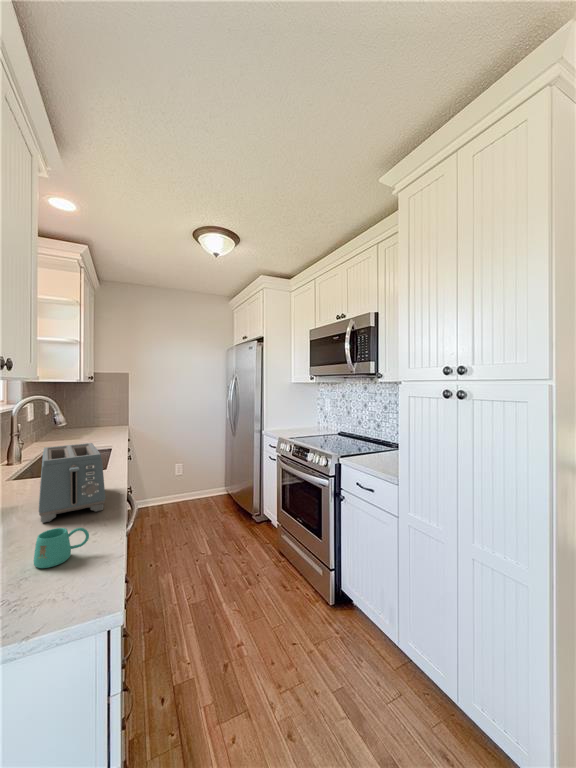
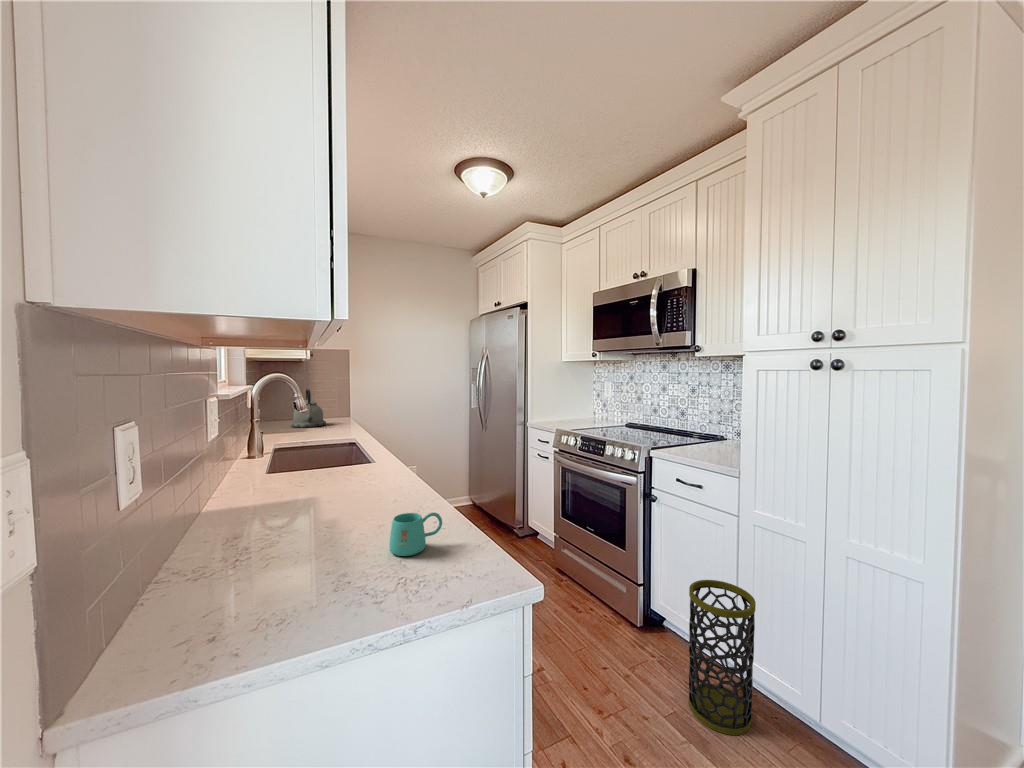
kettle: none [68,407,98,438] -> present [291,389,326,428]
toaster: present [39,443,105,523] -> none [326,425,418,513]
trash can: none [355,570,406,707] -> present [689,580,756,735]

